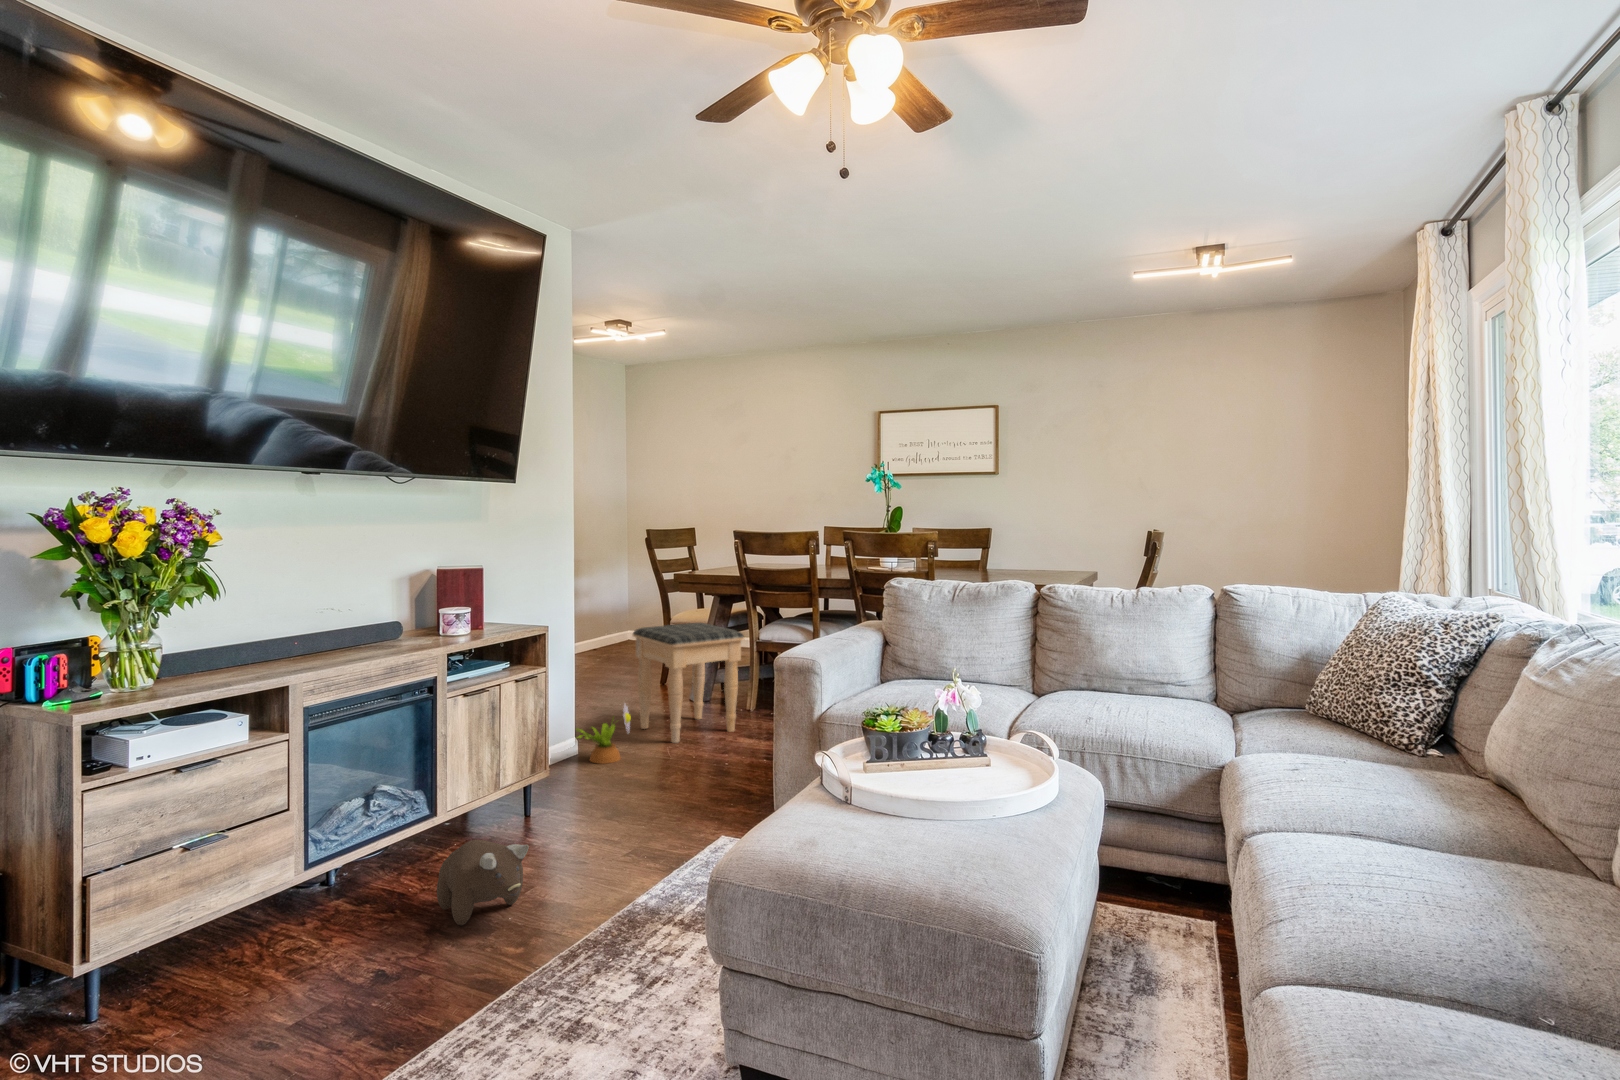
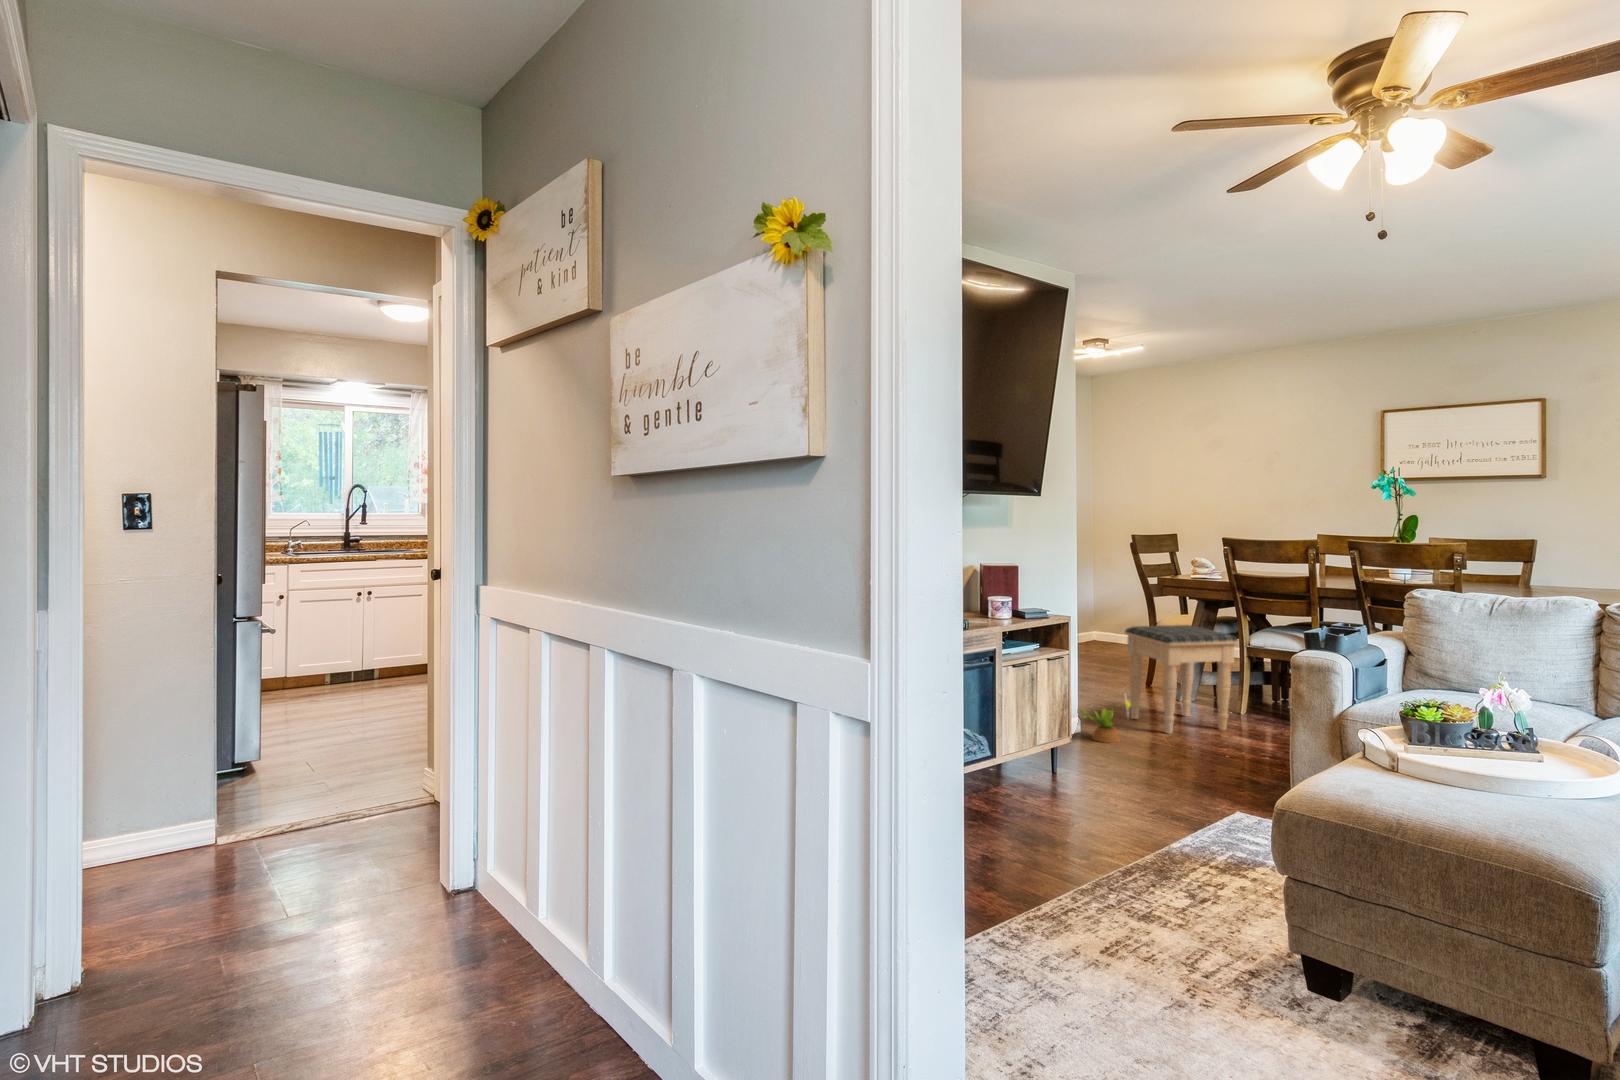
plush toy: present [437,840,529,925] -> none [1011,776,1084,837]

